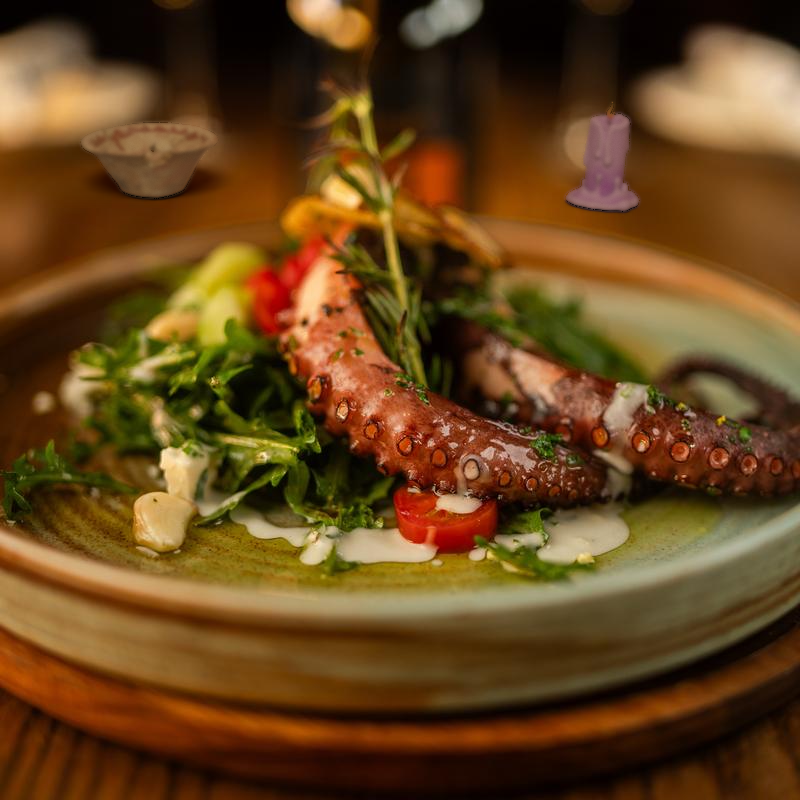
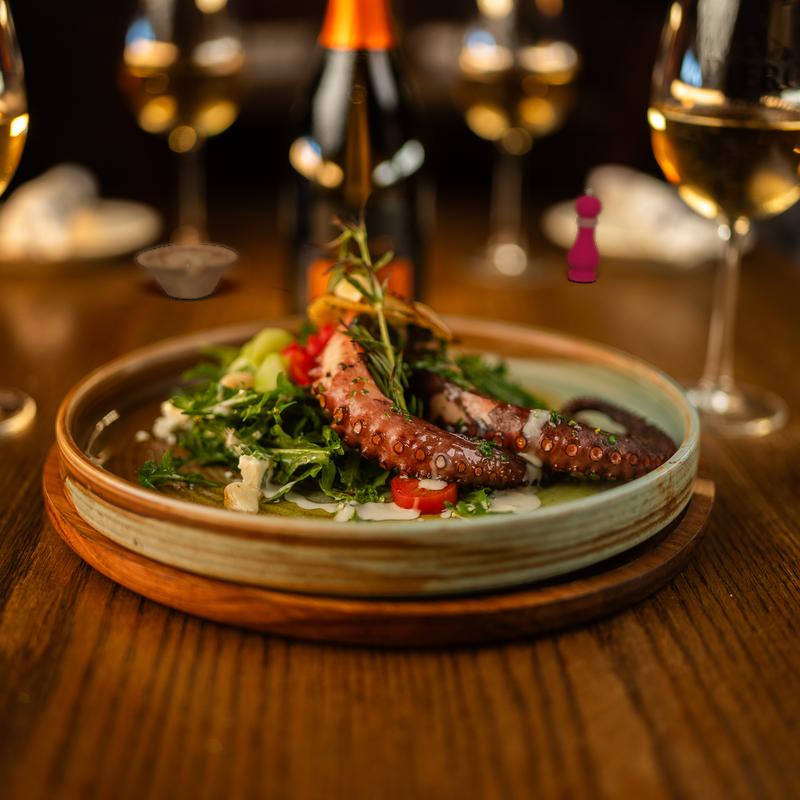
pepper mill: none [667,48,718,179] -> present [567,189,603,282]
candle: present [566,110,638,210] -> none [494,227,547,305]

